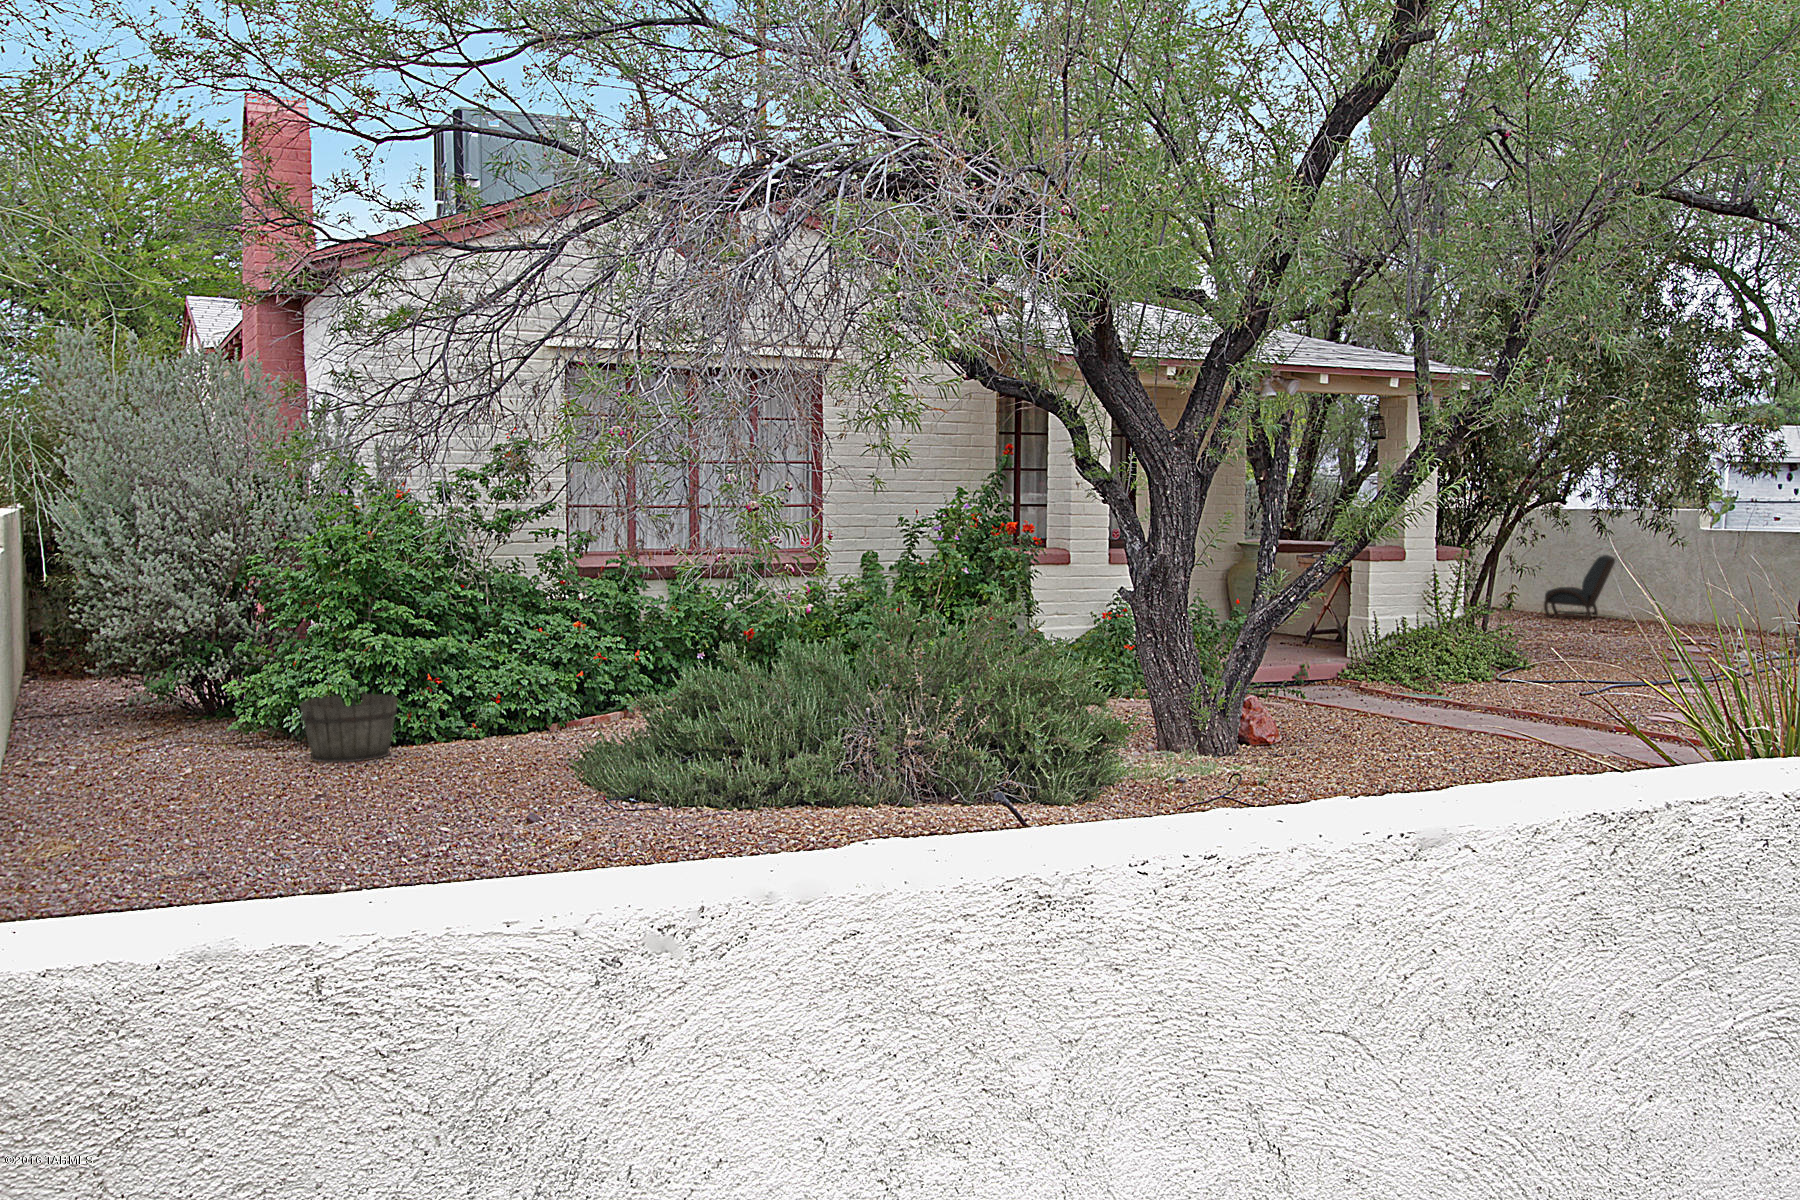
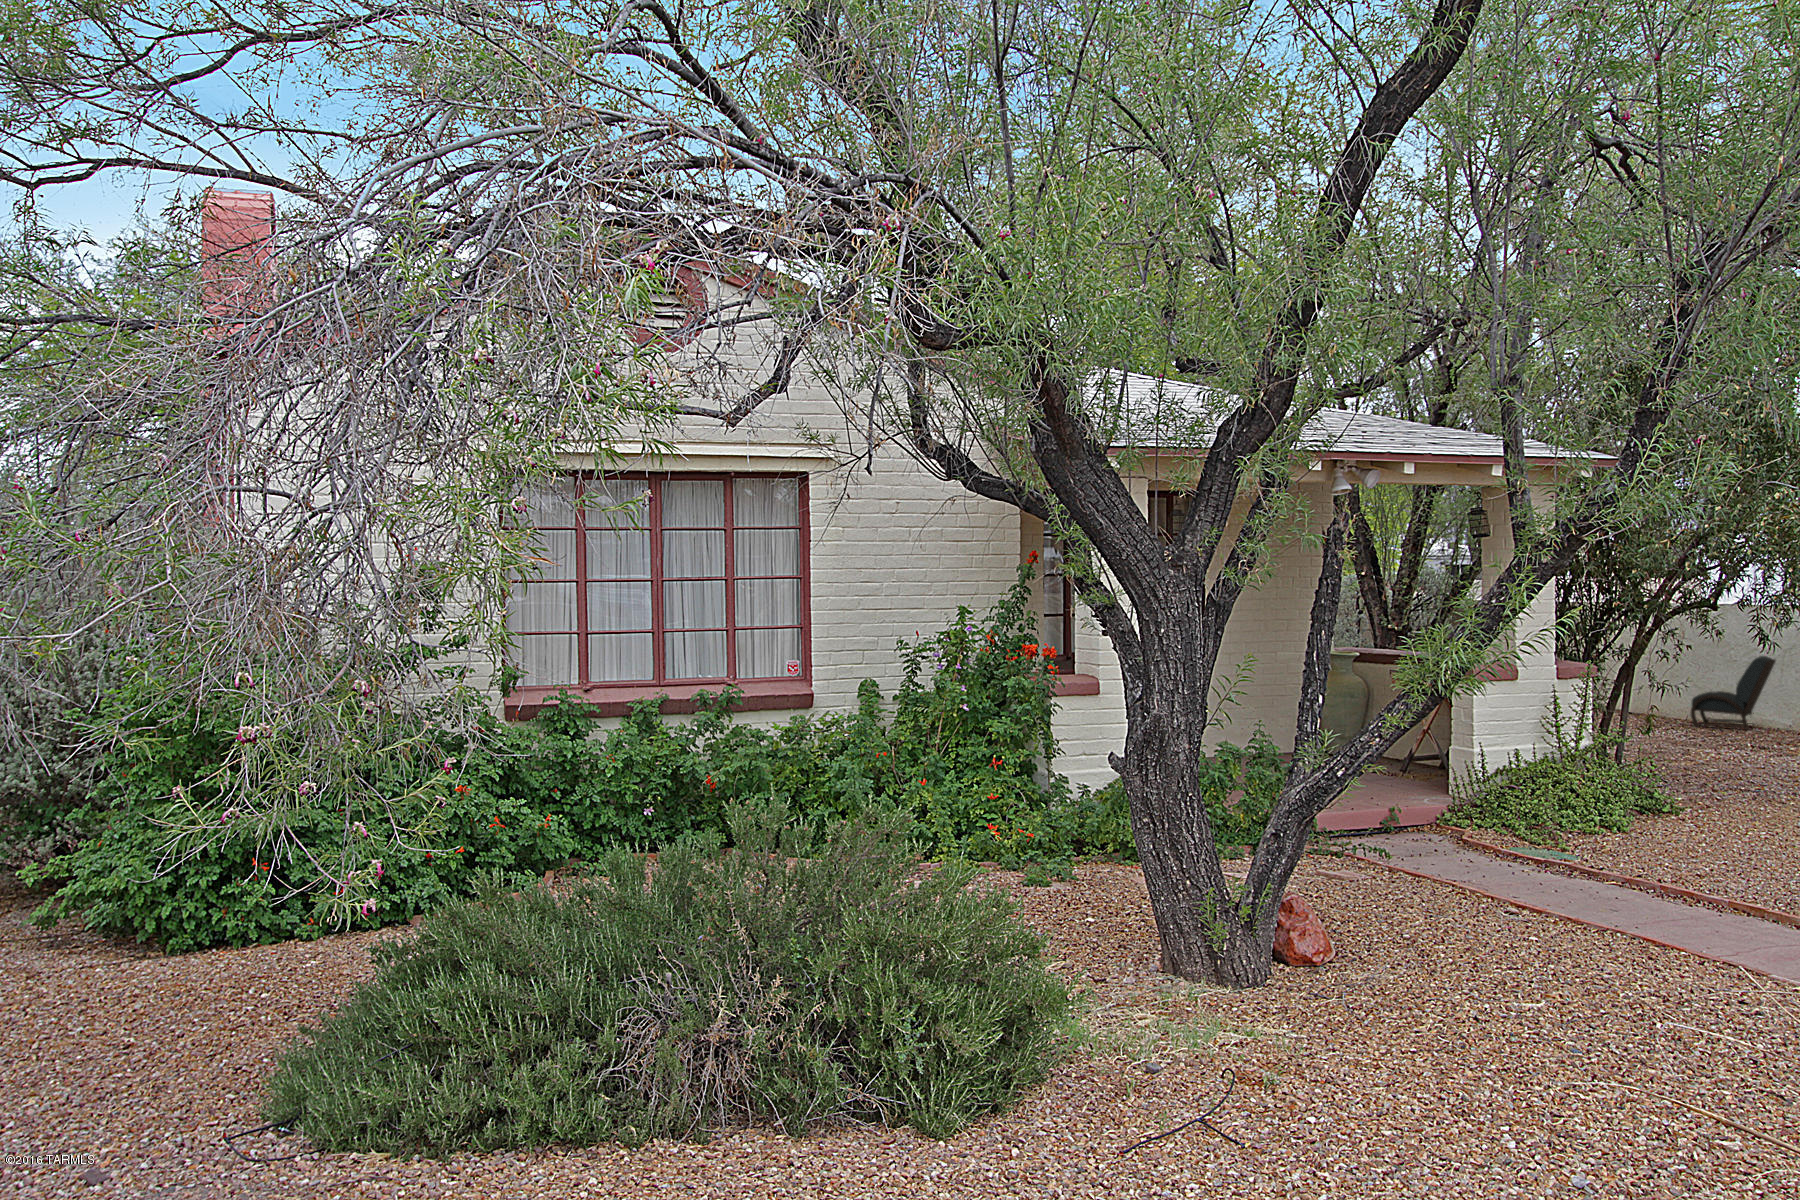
wooden bucket: present [300,679,397,762] -> none [65,871,197,981]

